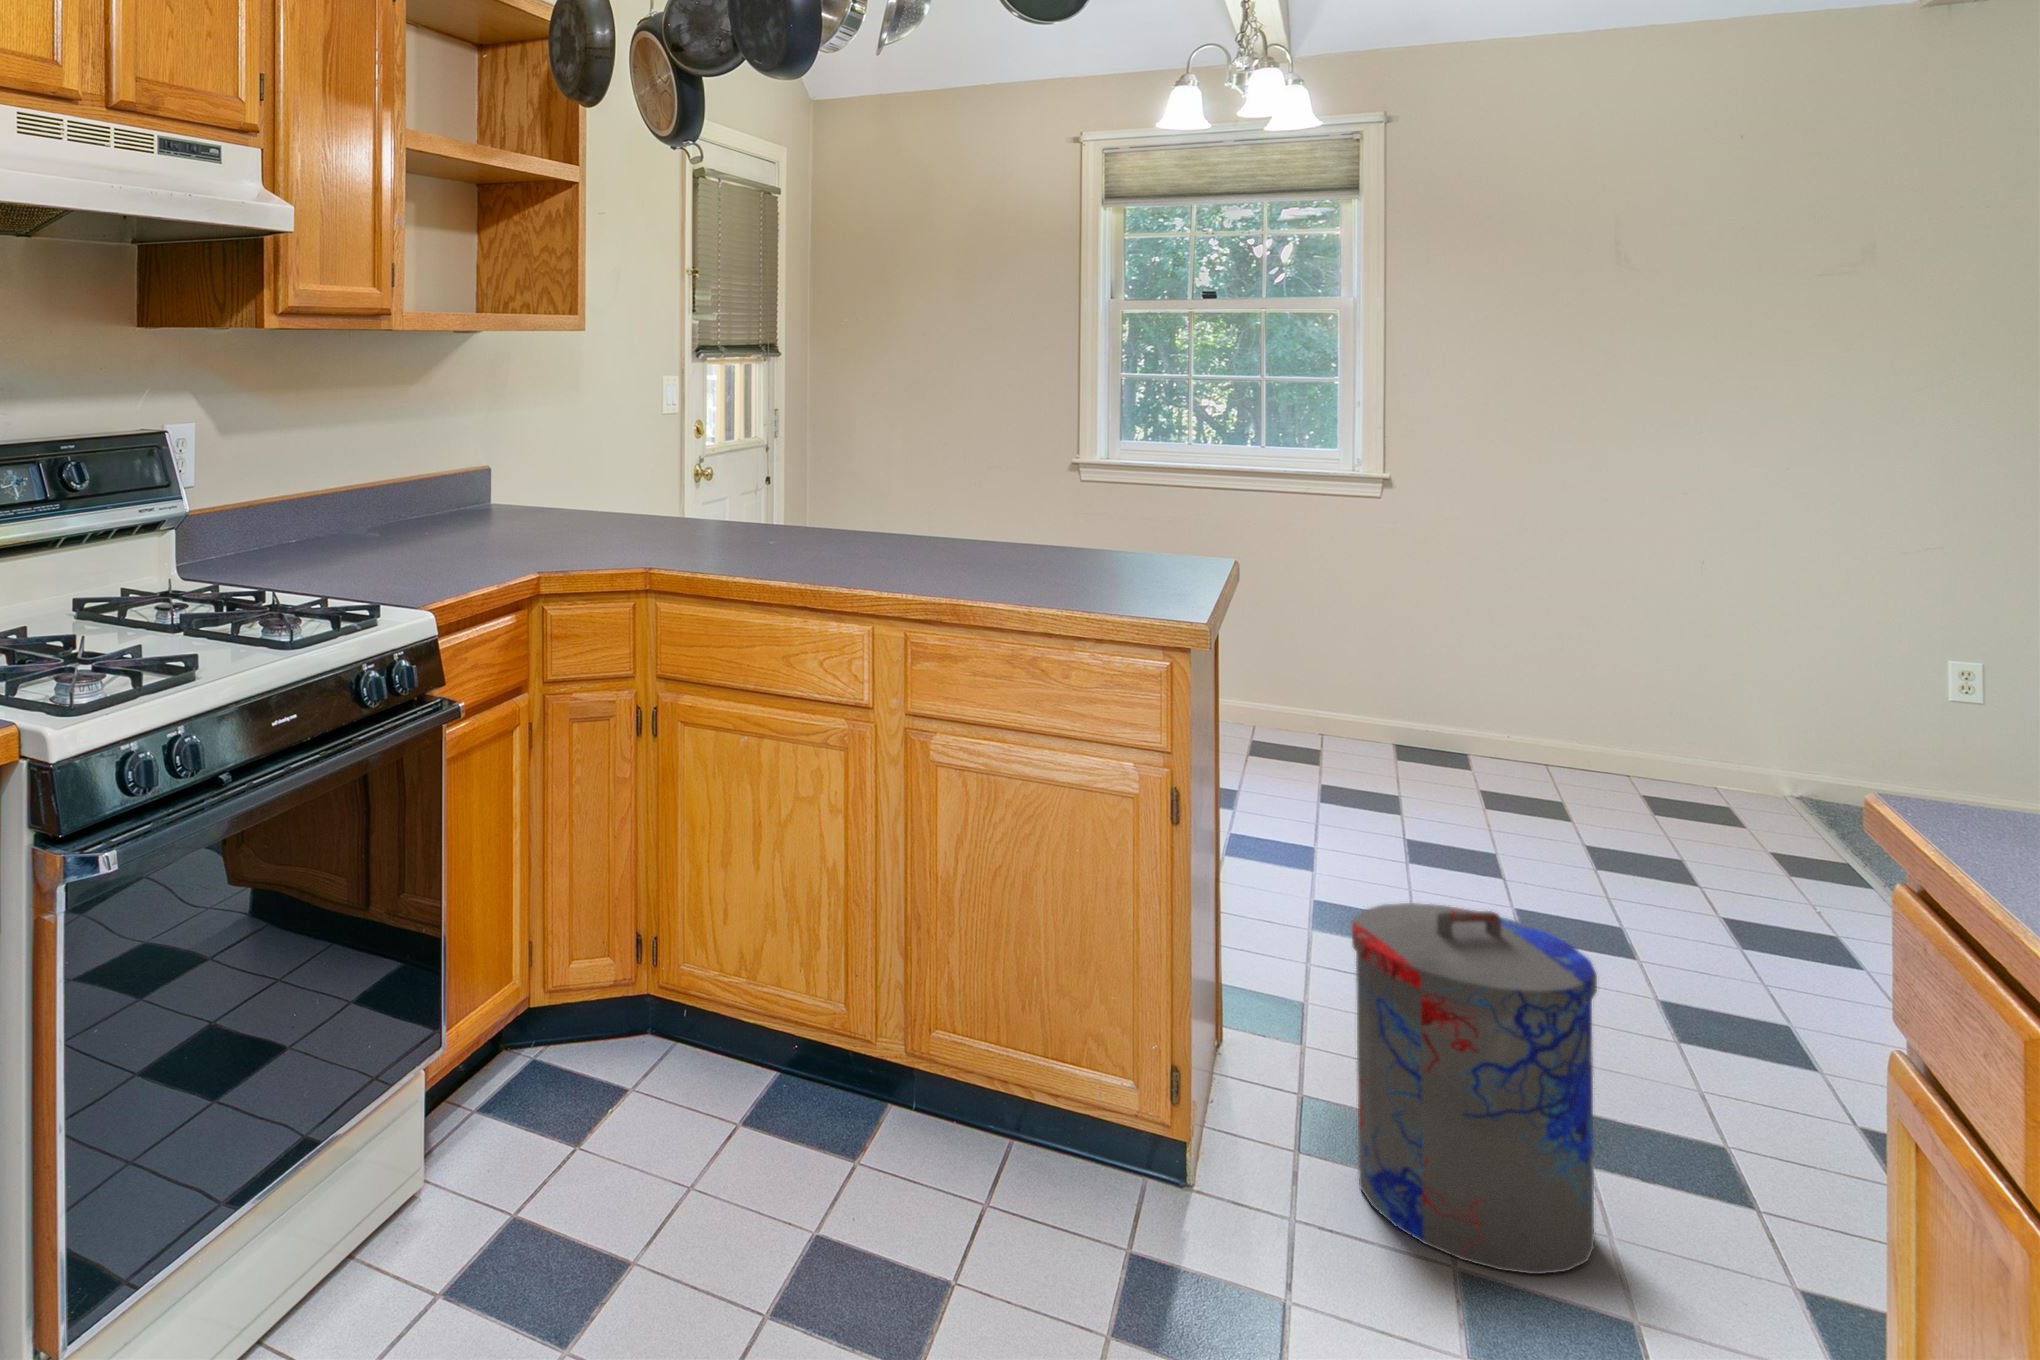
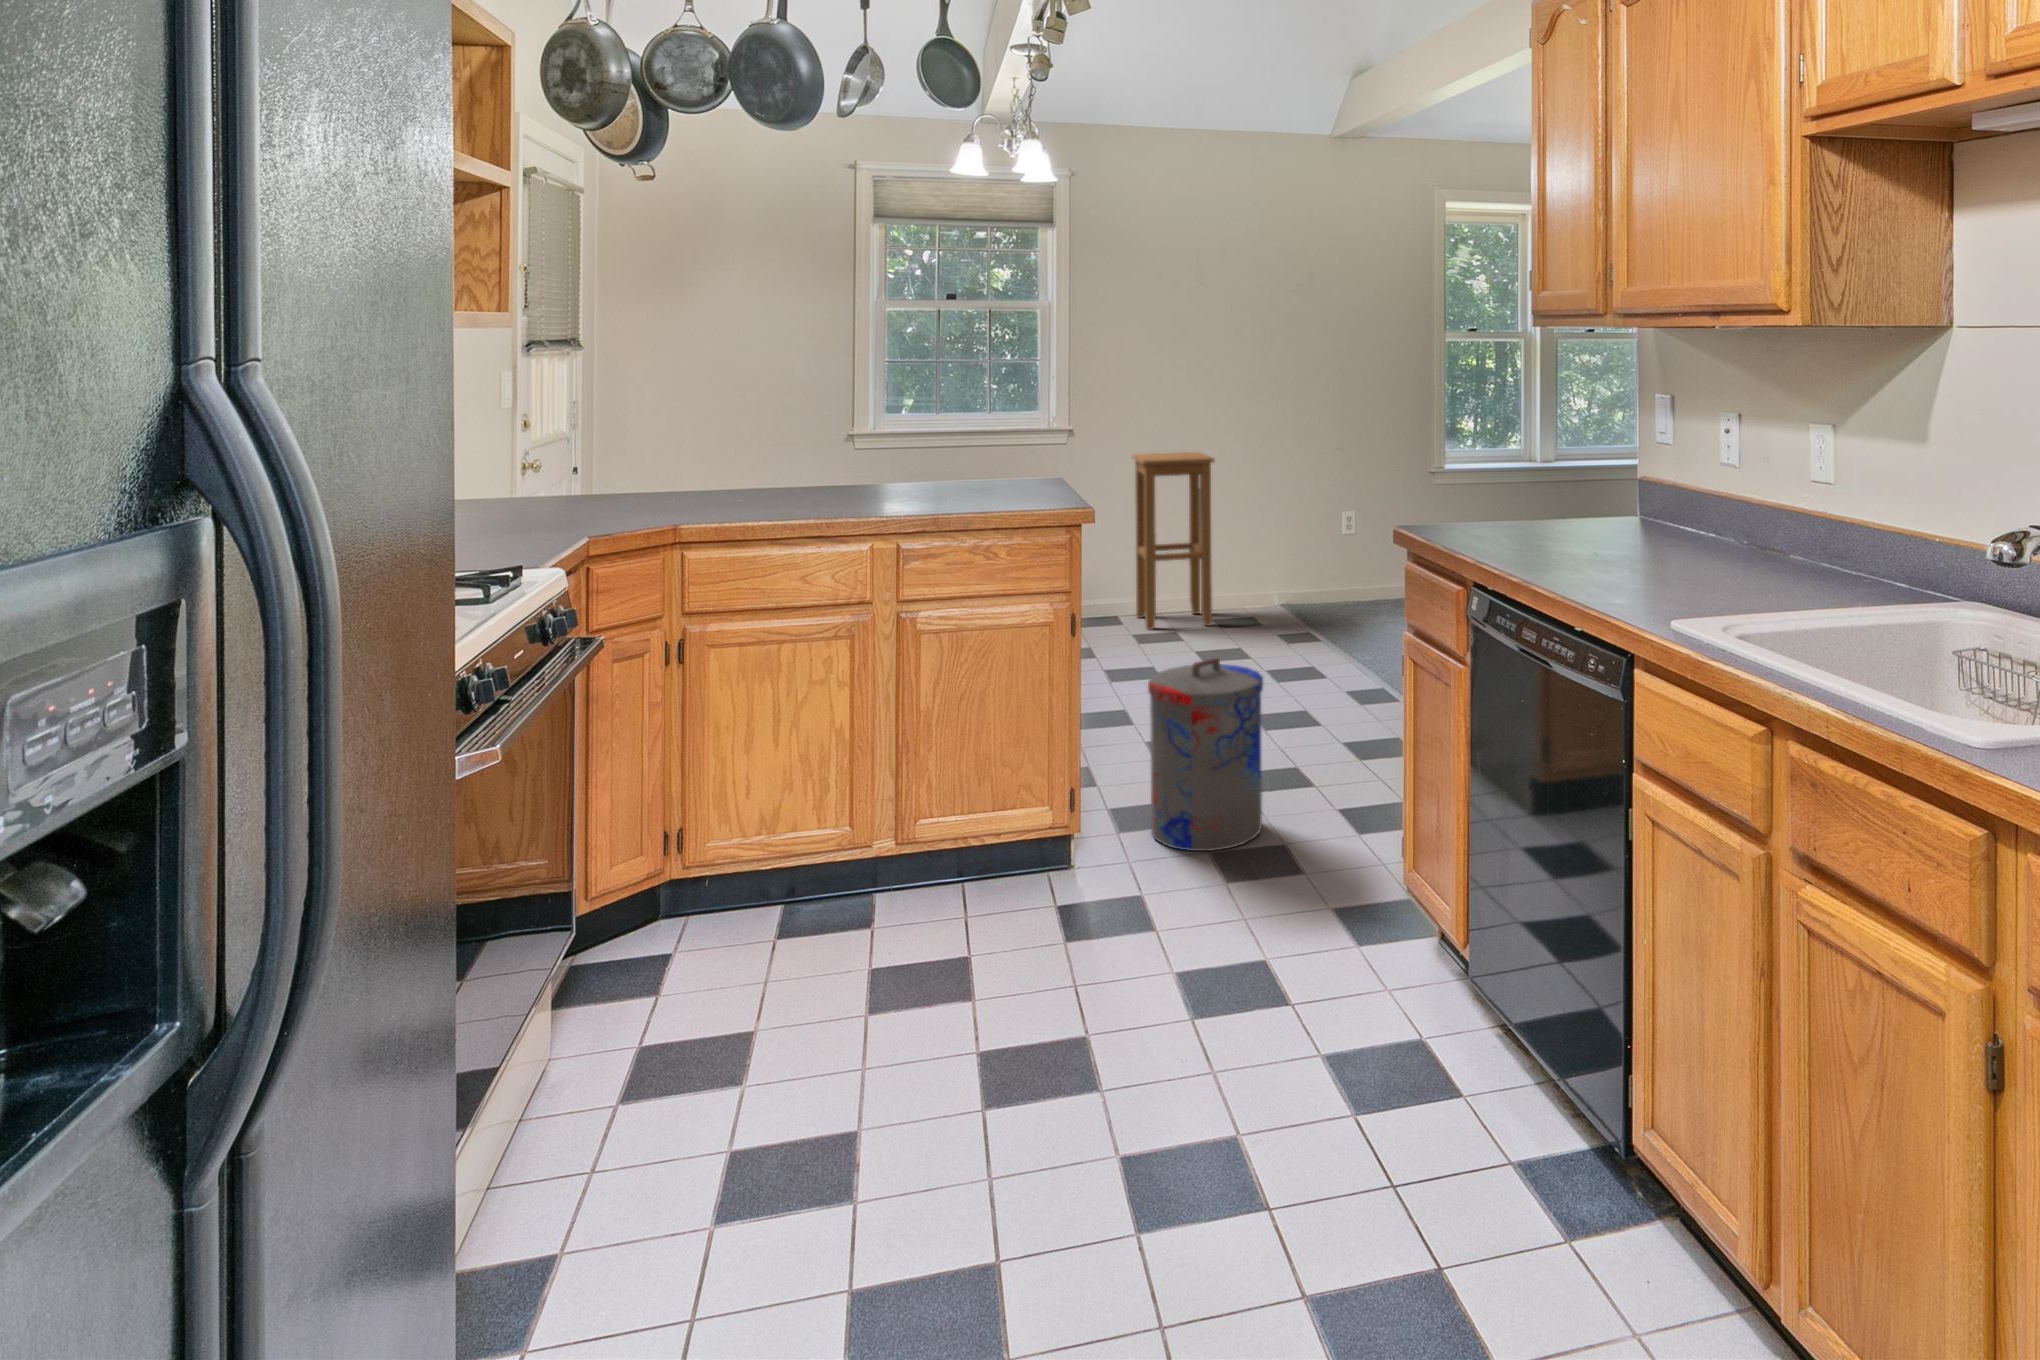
stool: none [1491,521,1641,806] -> present [1132,452,1214,630]

